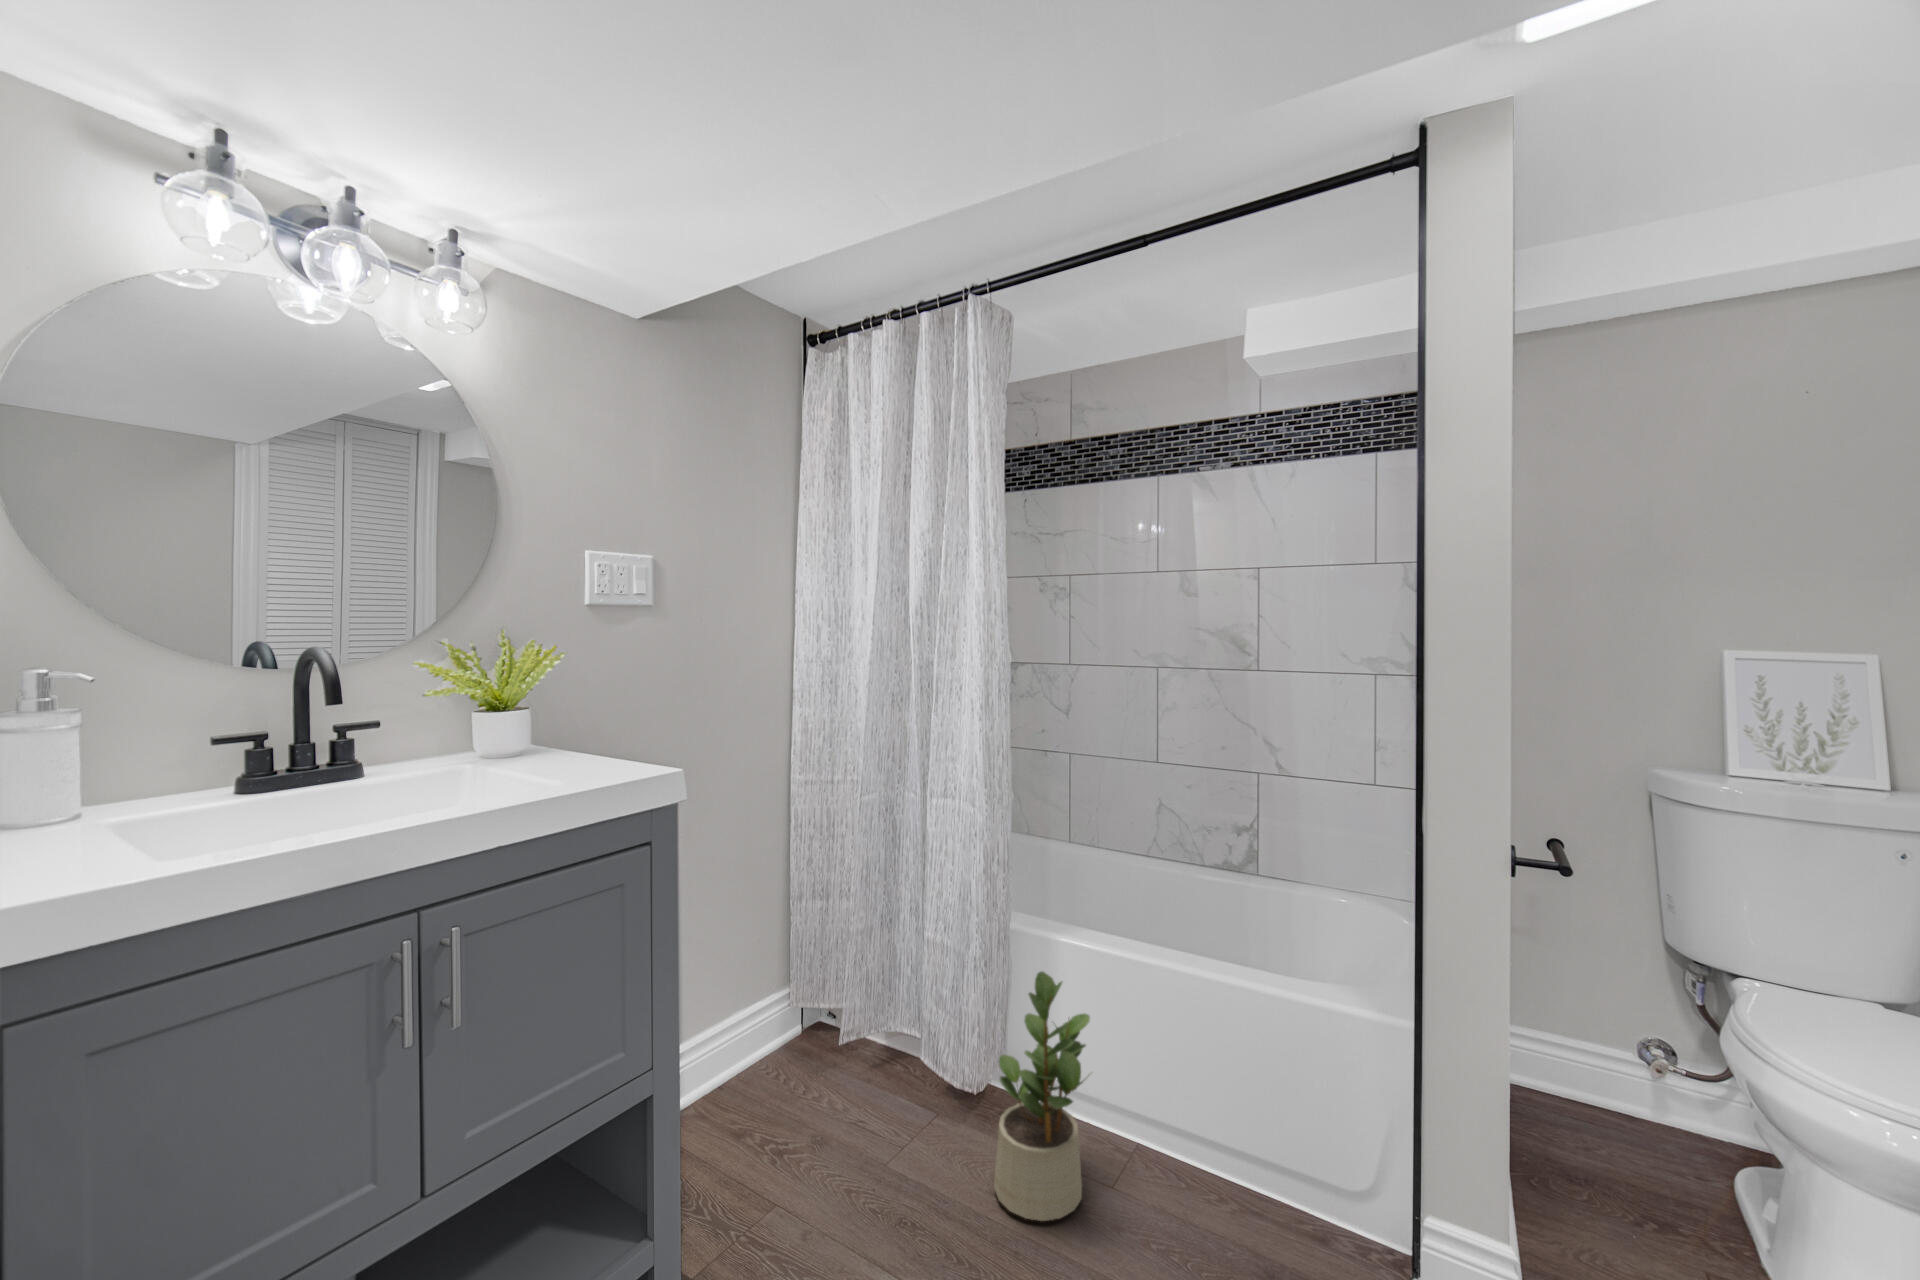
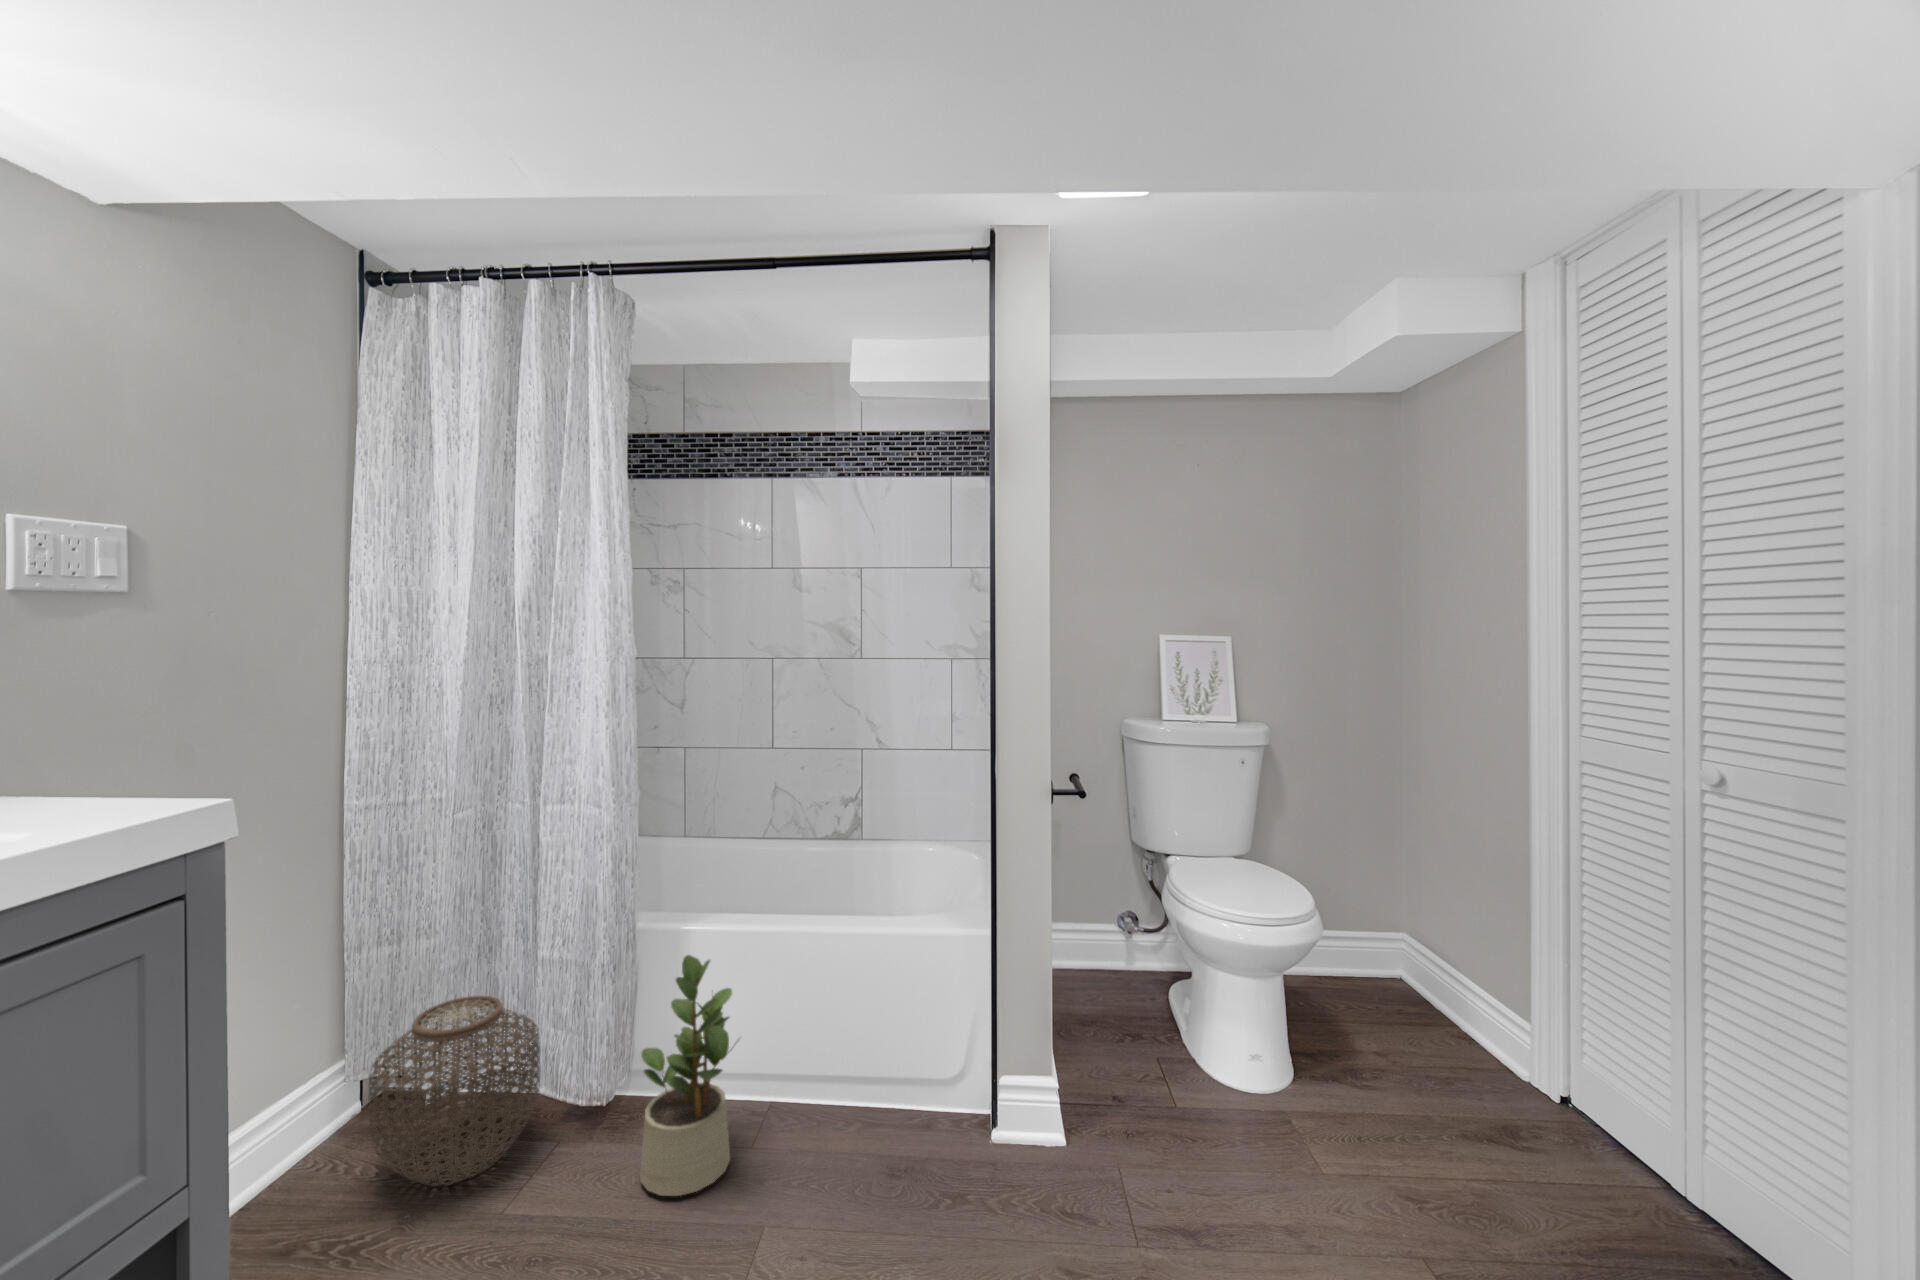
woven basket: none [792,962,920,1127] -> present [369,996,540,1186]

